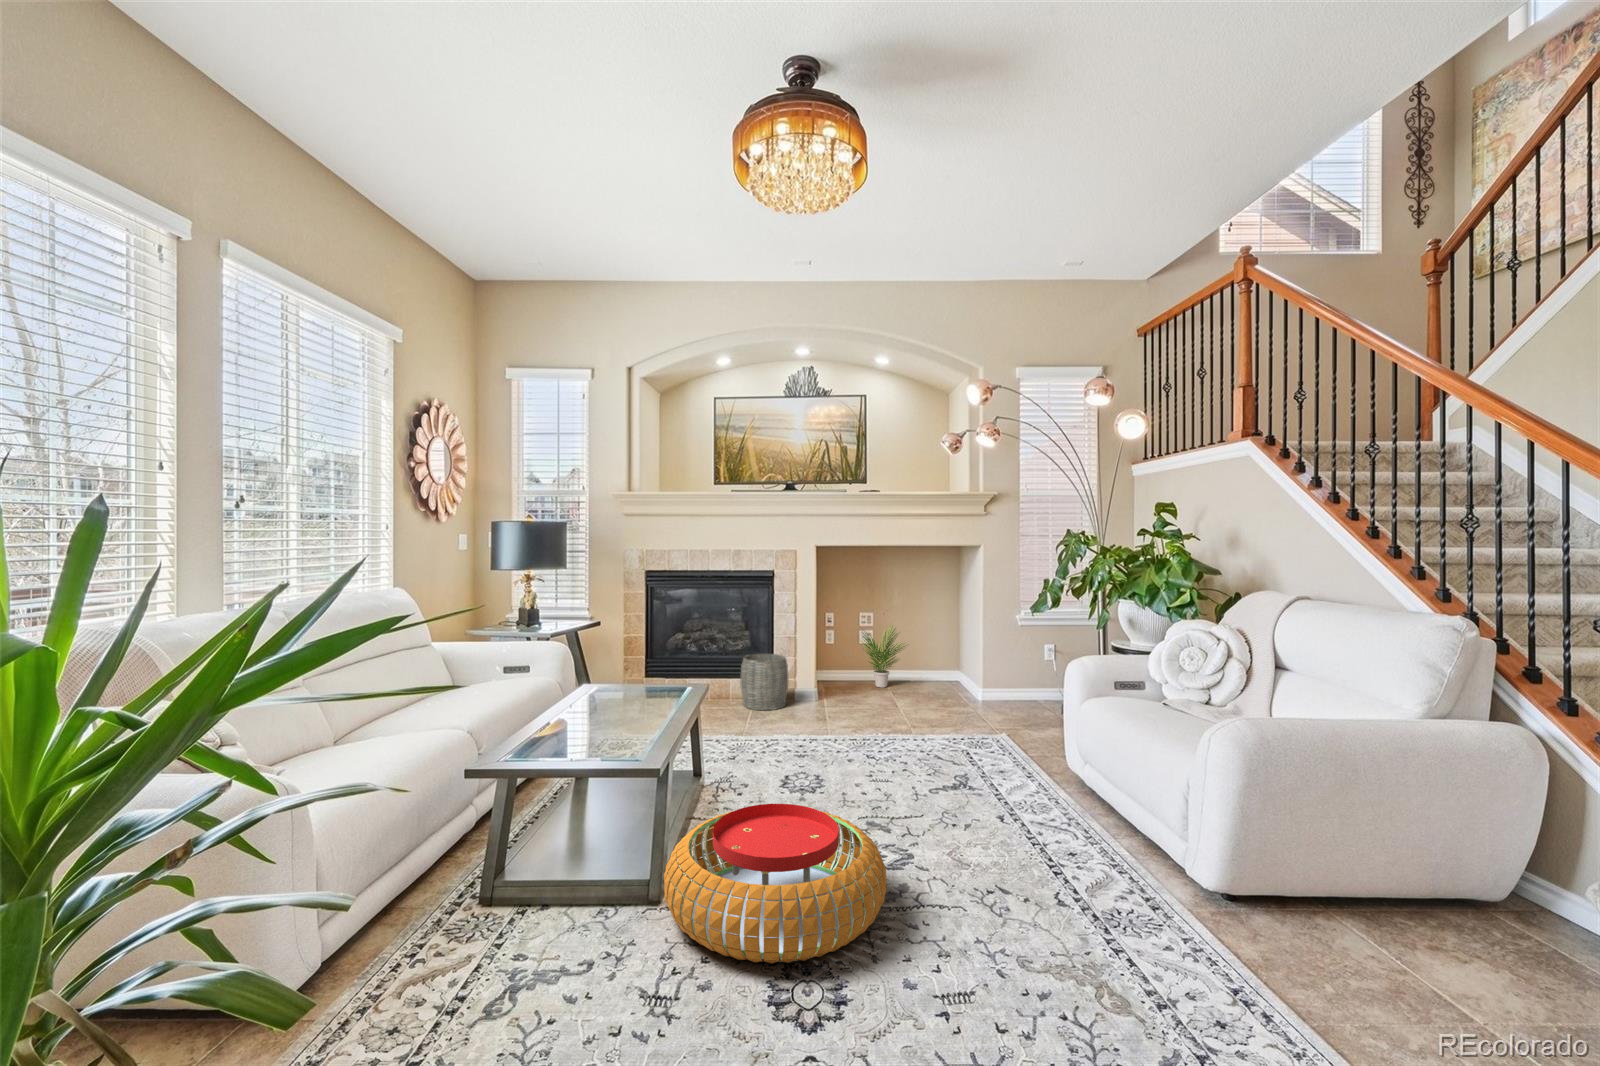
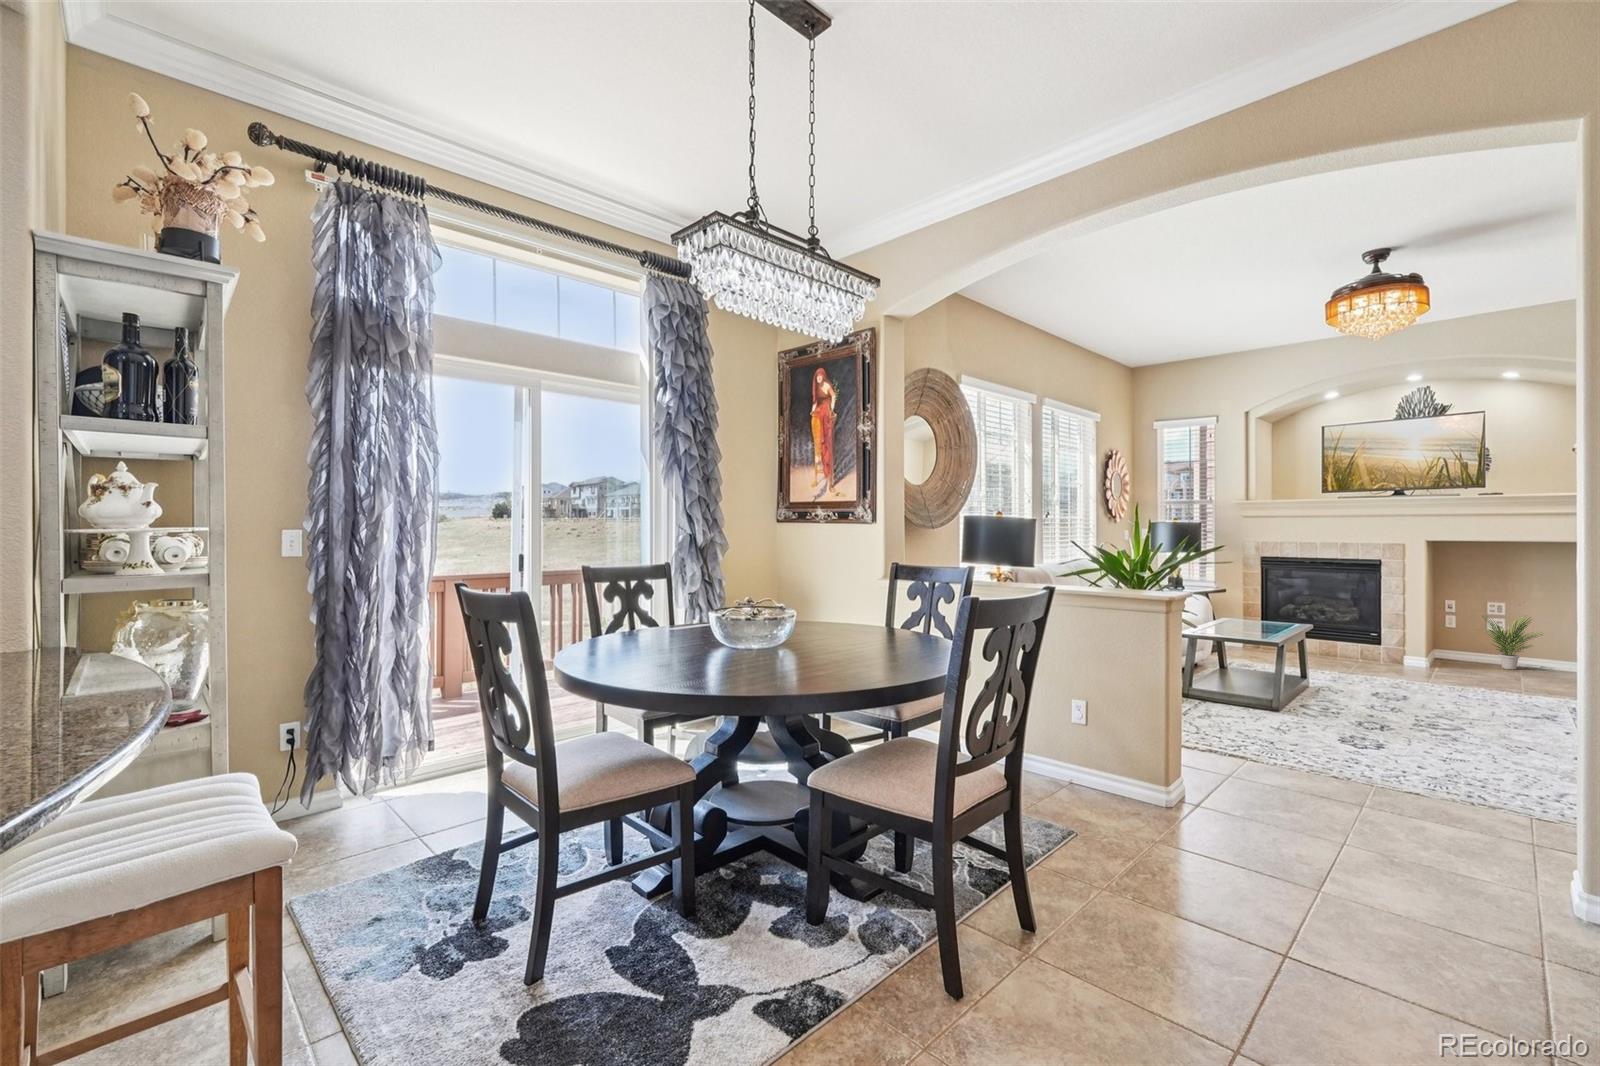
woven basket: present [741,654,788,710] -> none [1347,625,1394,667]
pouf: present [664,804,887,963] -> none [1278,676,1428,740]

